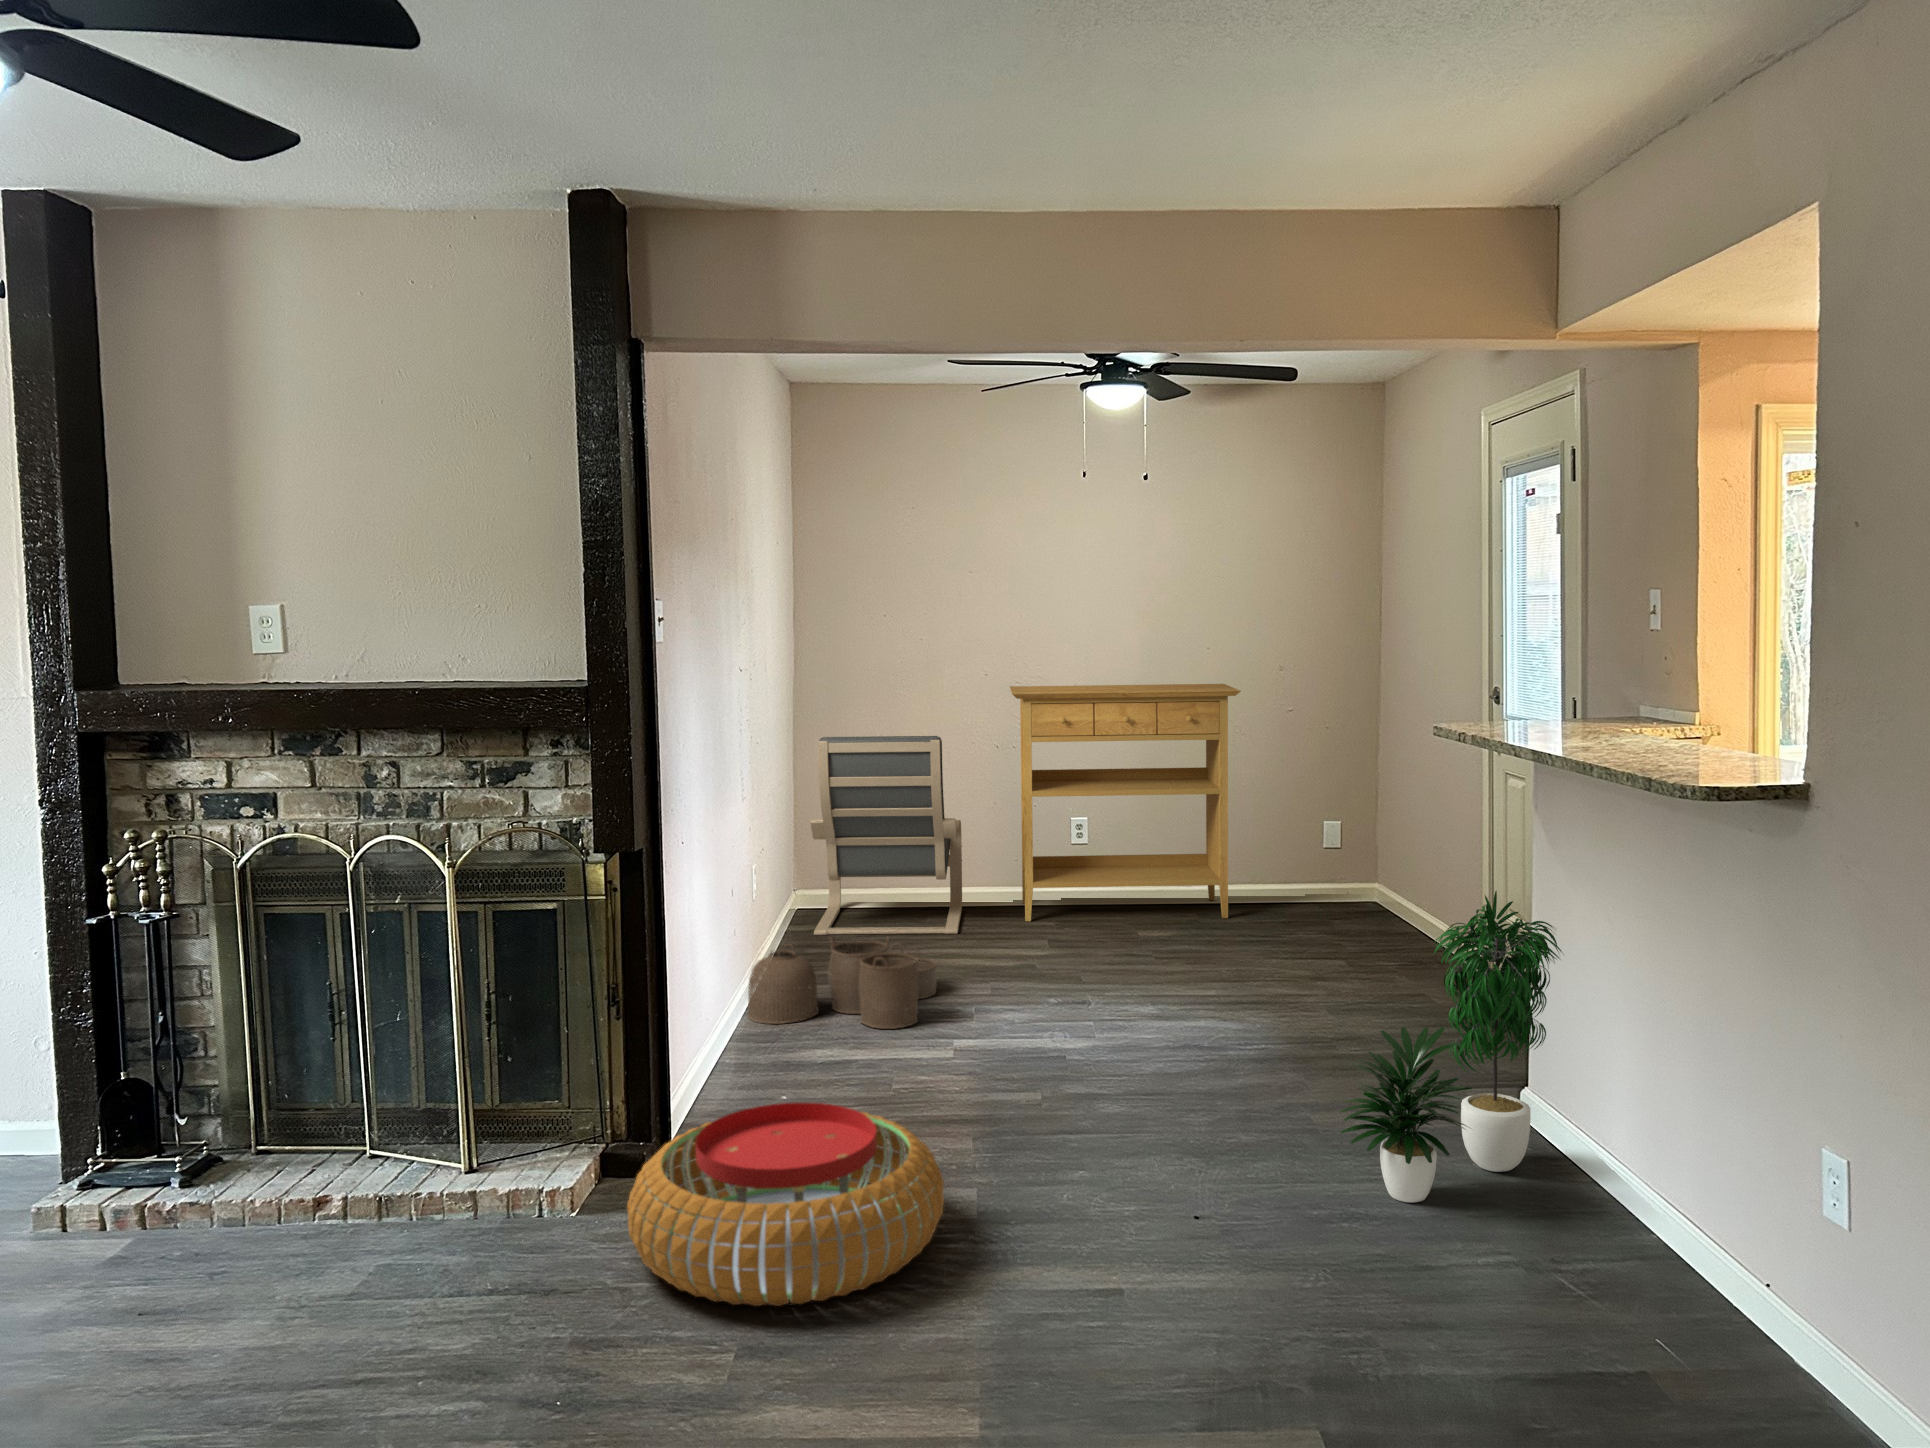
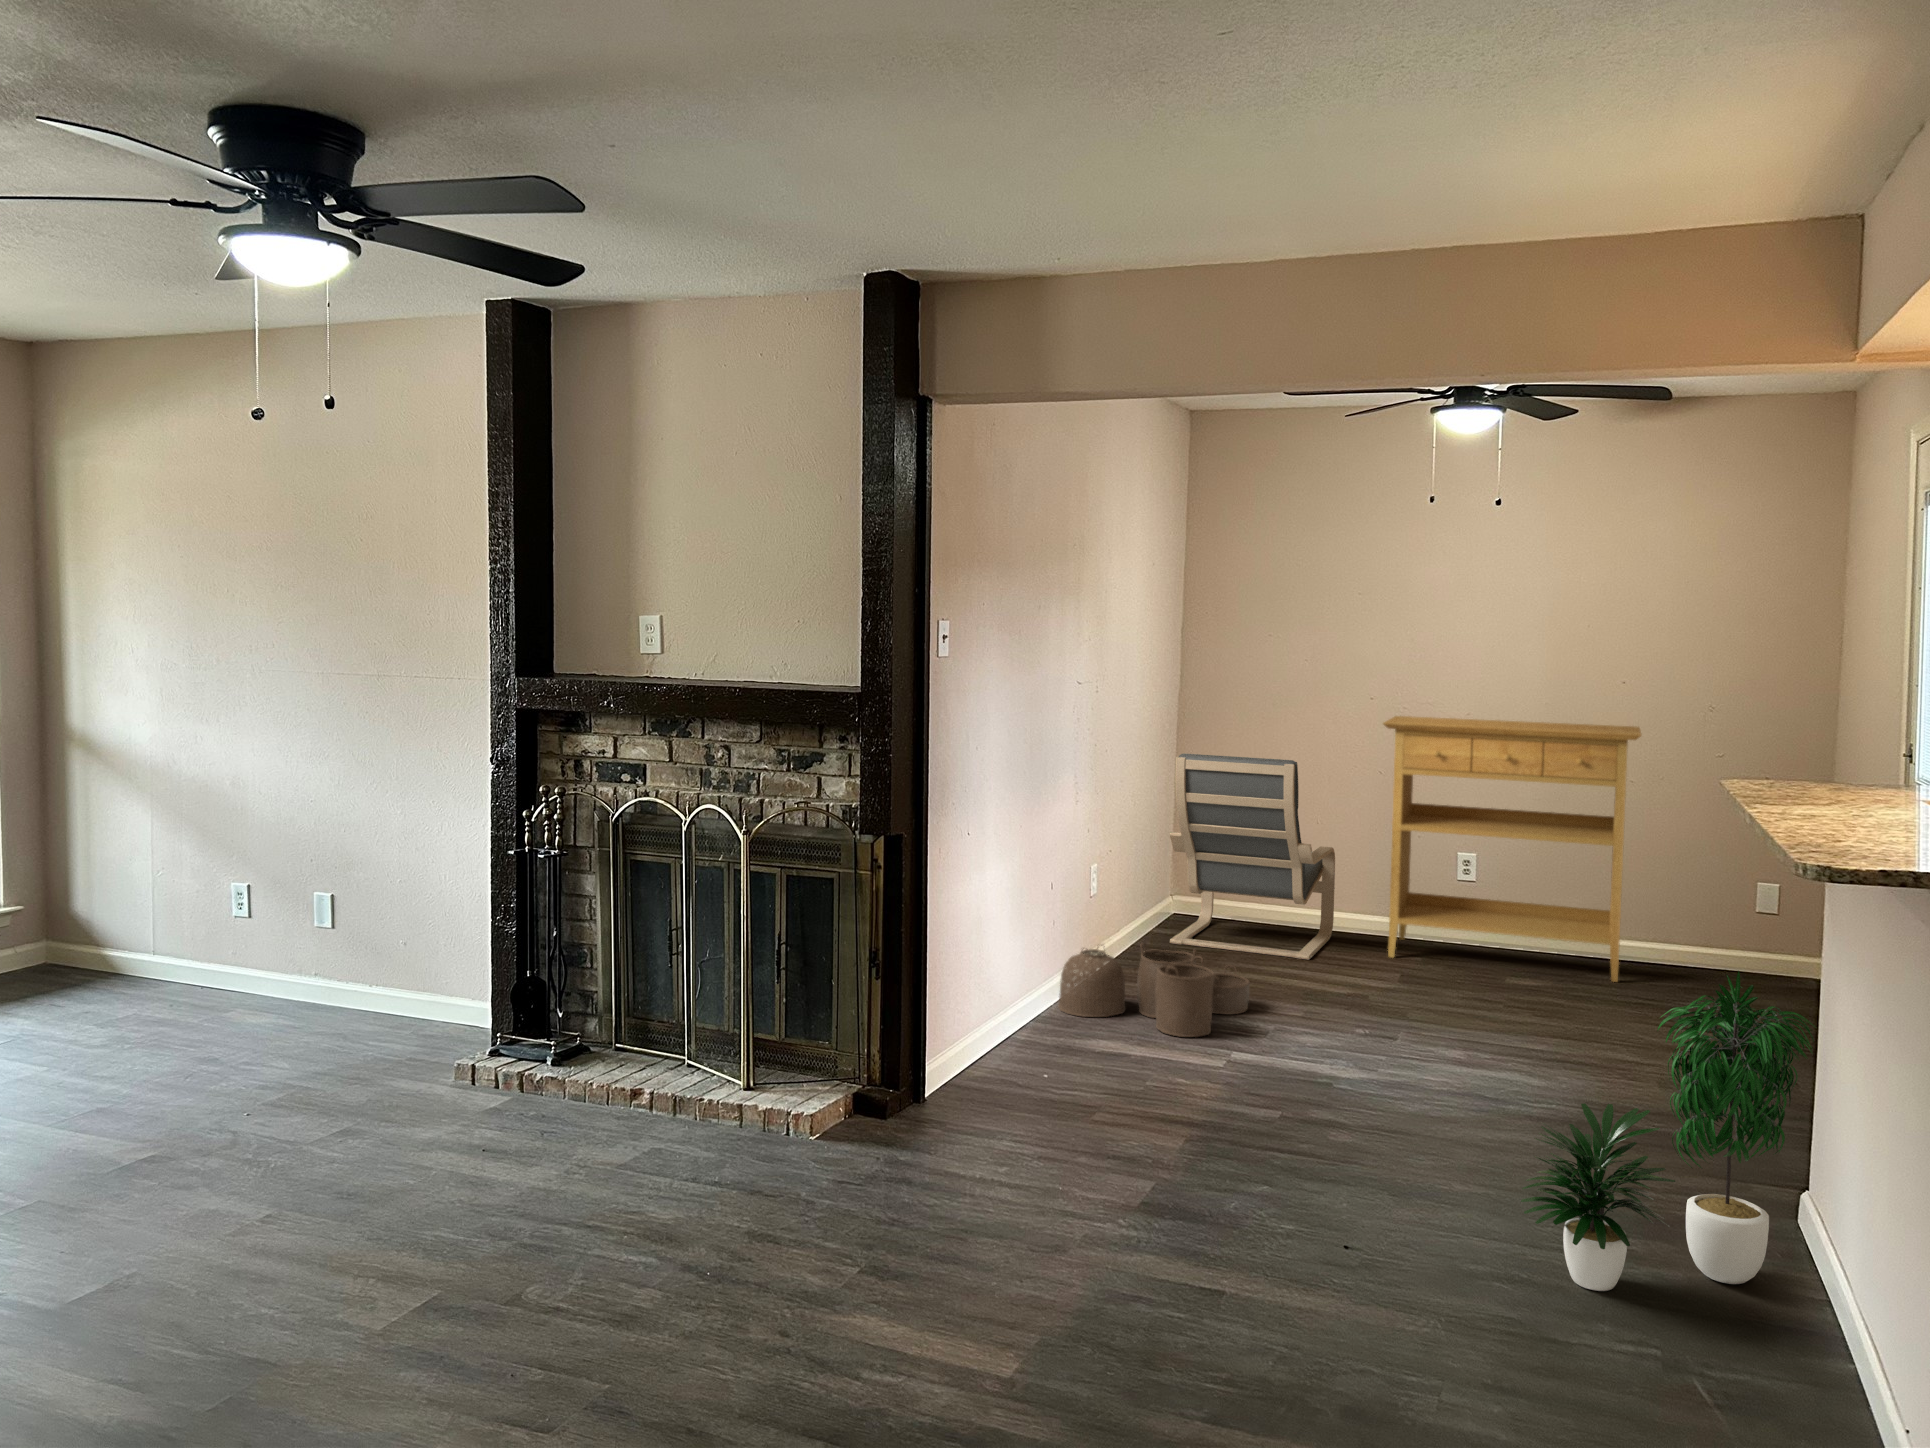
pouf: present [627,1102,944,1306] -> none [824,1073,1102,1246]

